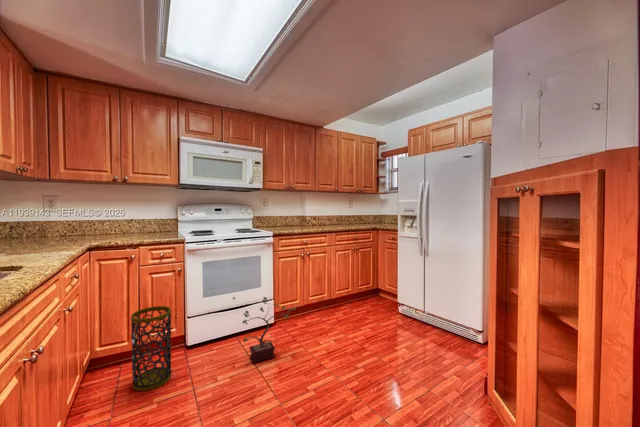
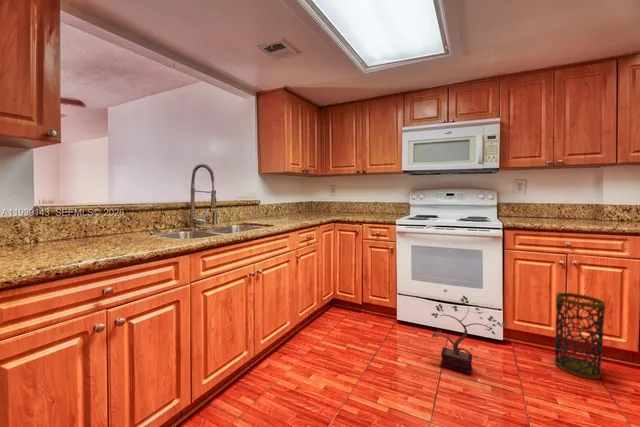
trash can: present [131,306,171,391] -> present [554,293,605,379]

